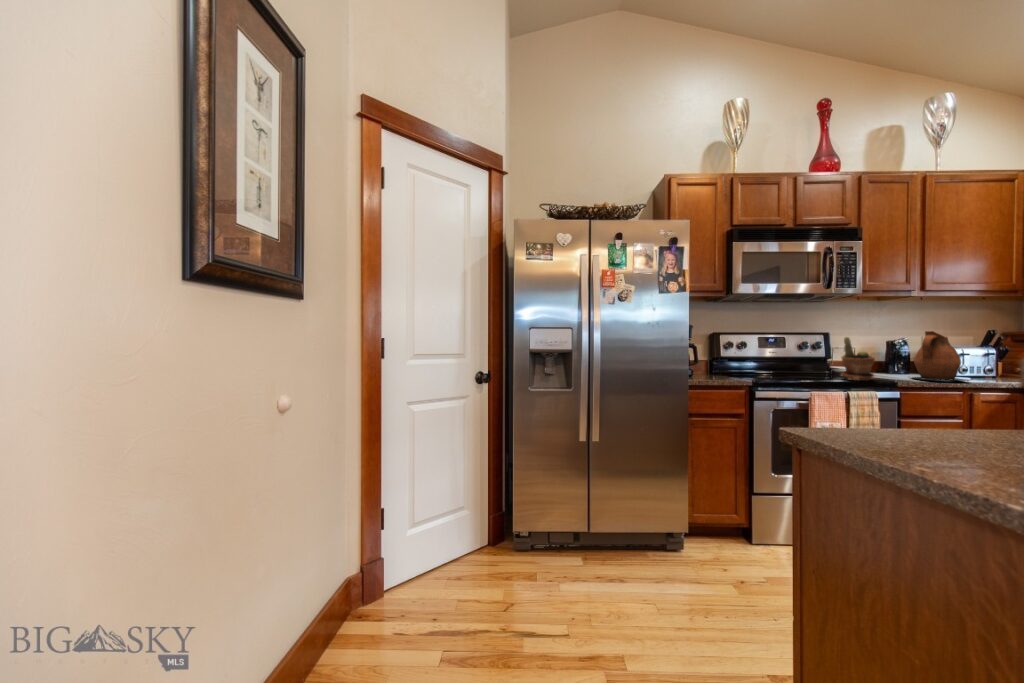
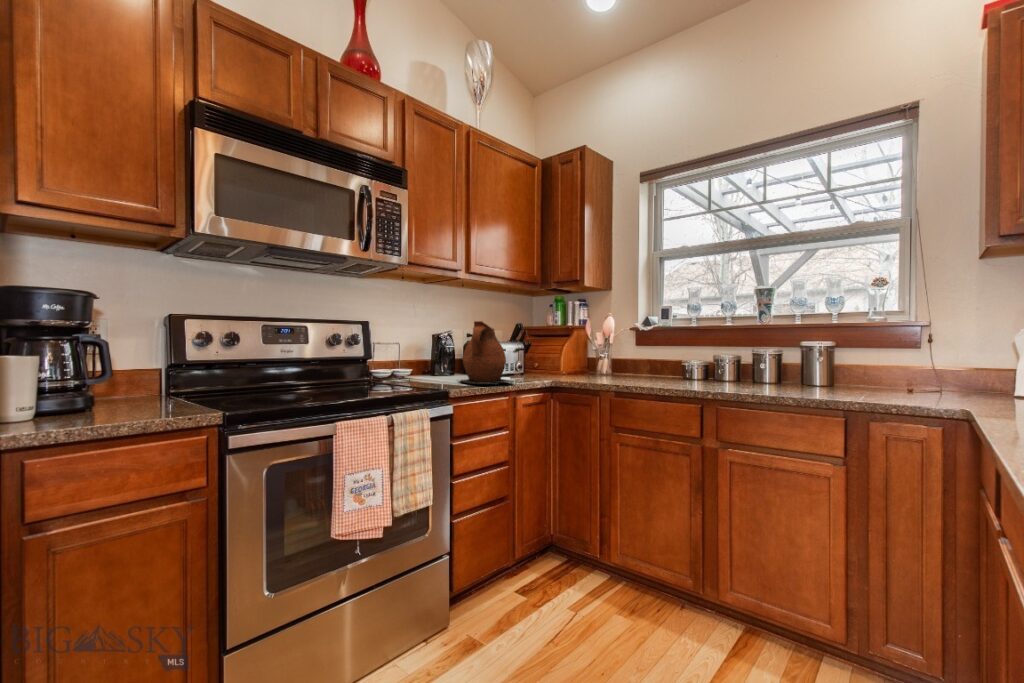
potted plant: present [841,337,875,381] -> none [383,326,424,392]

